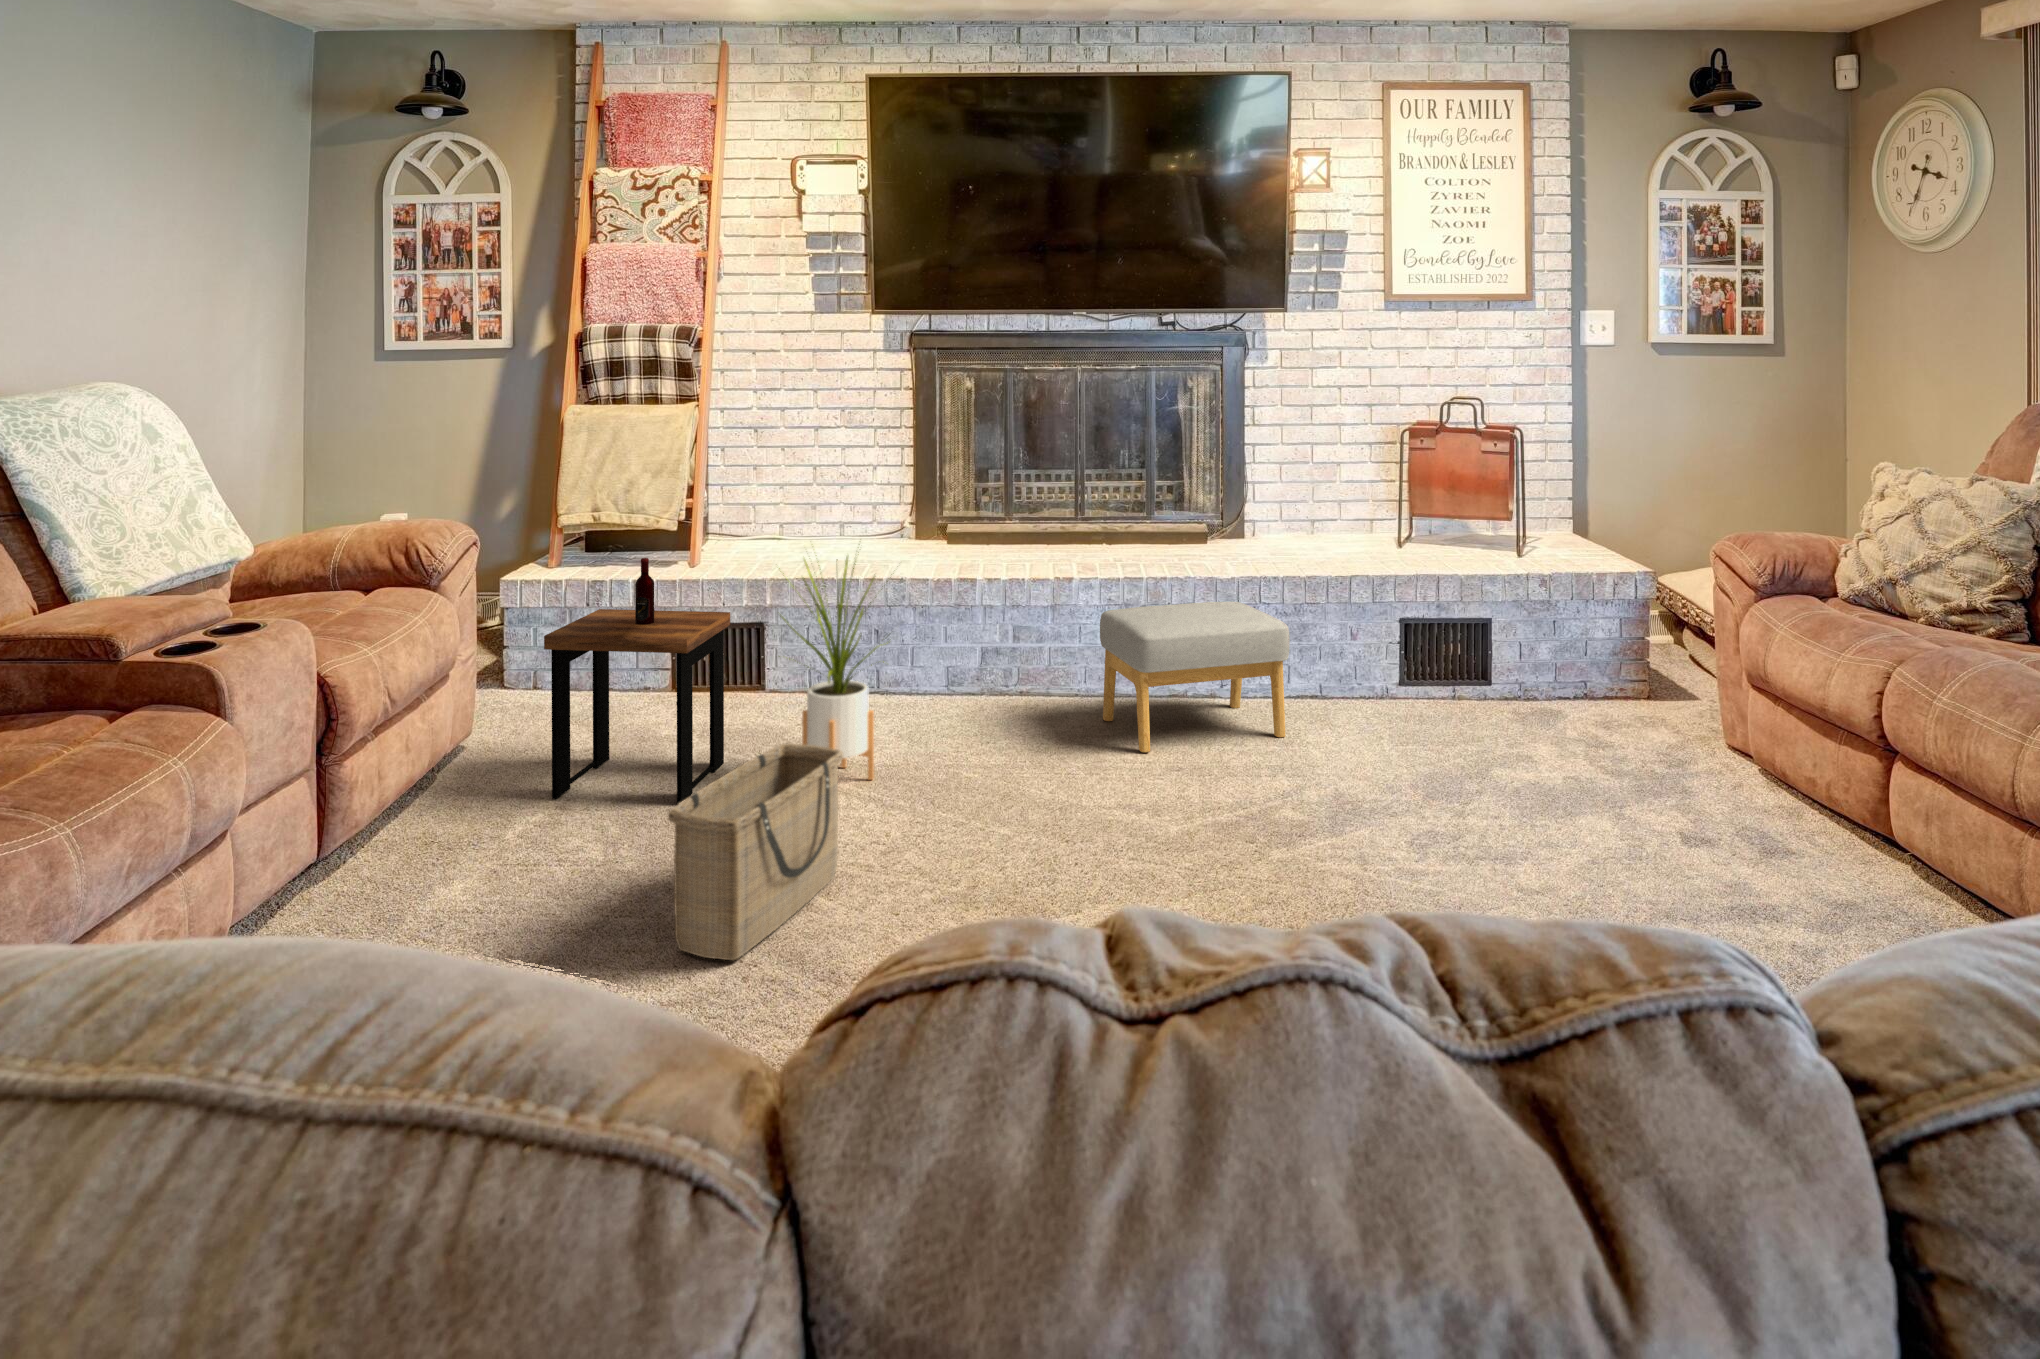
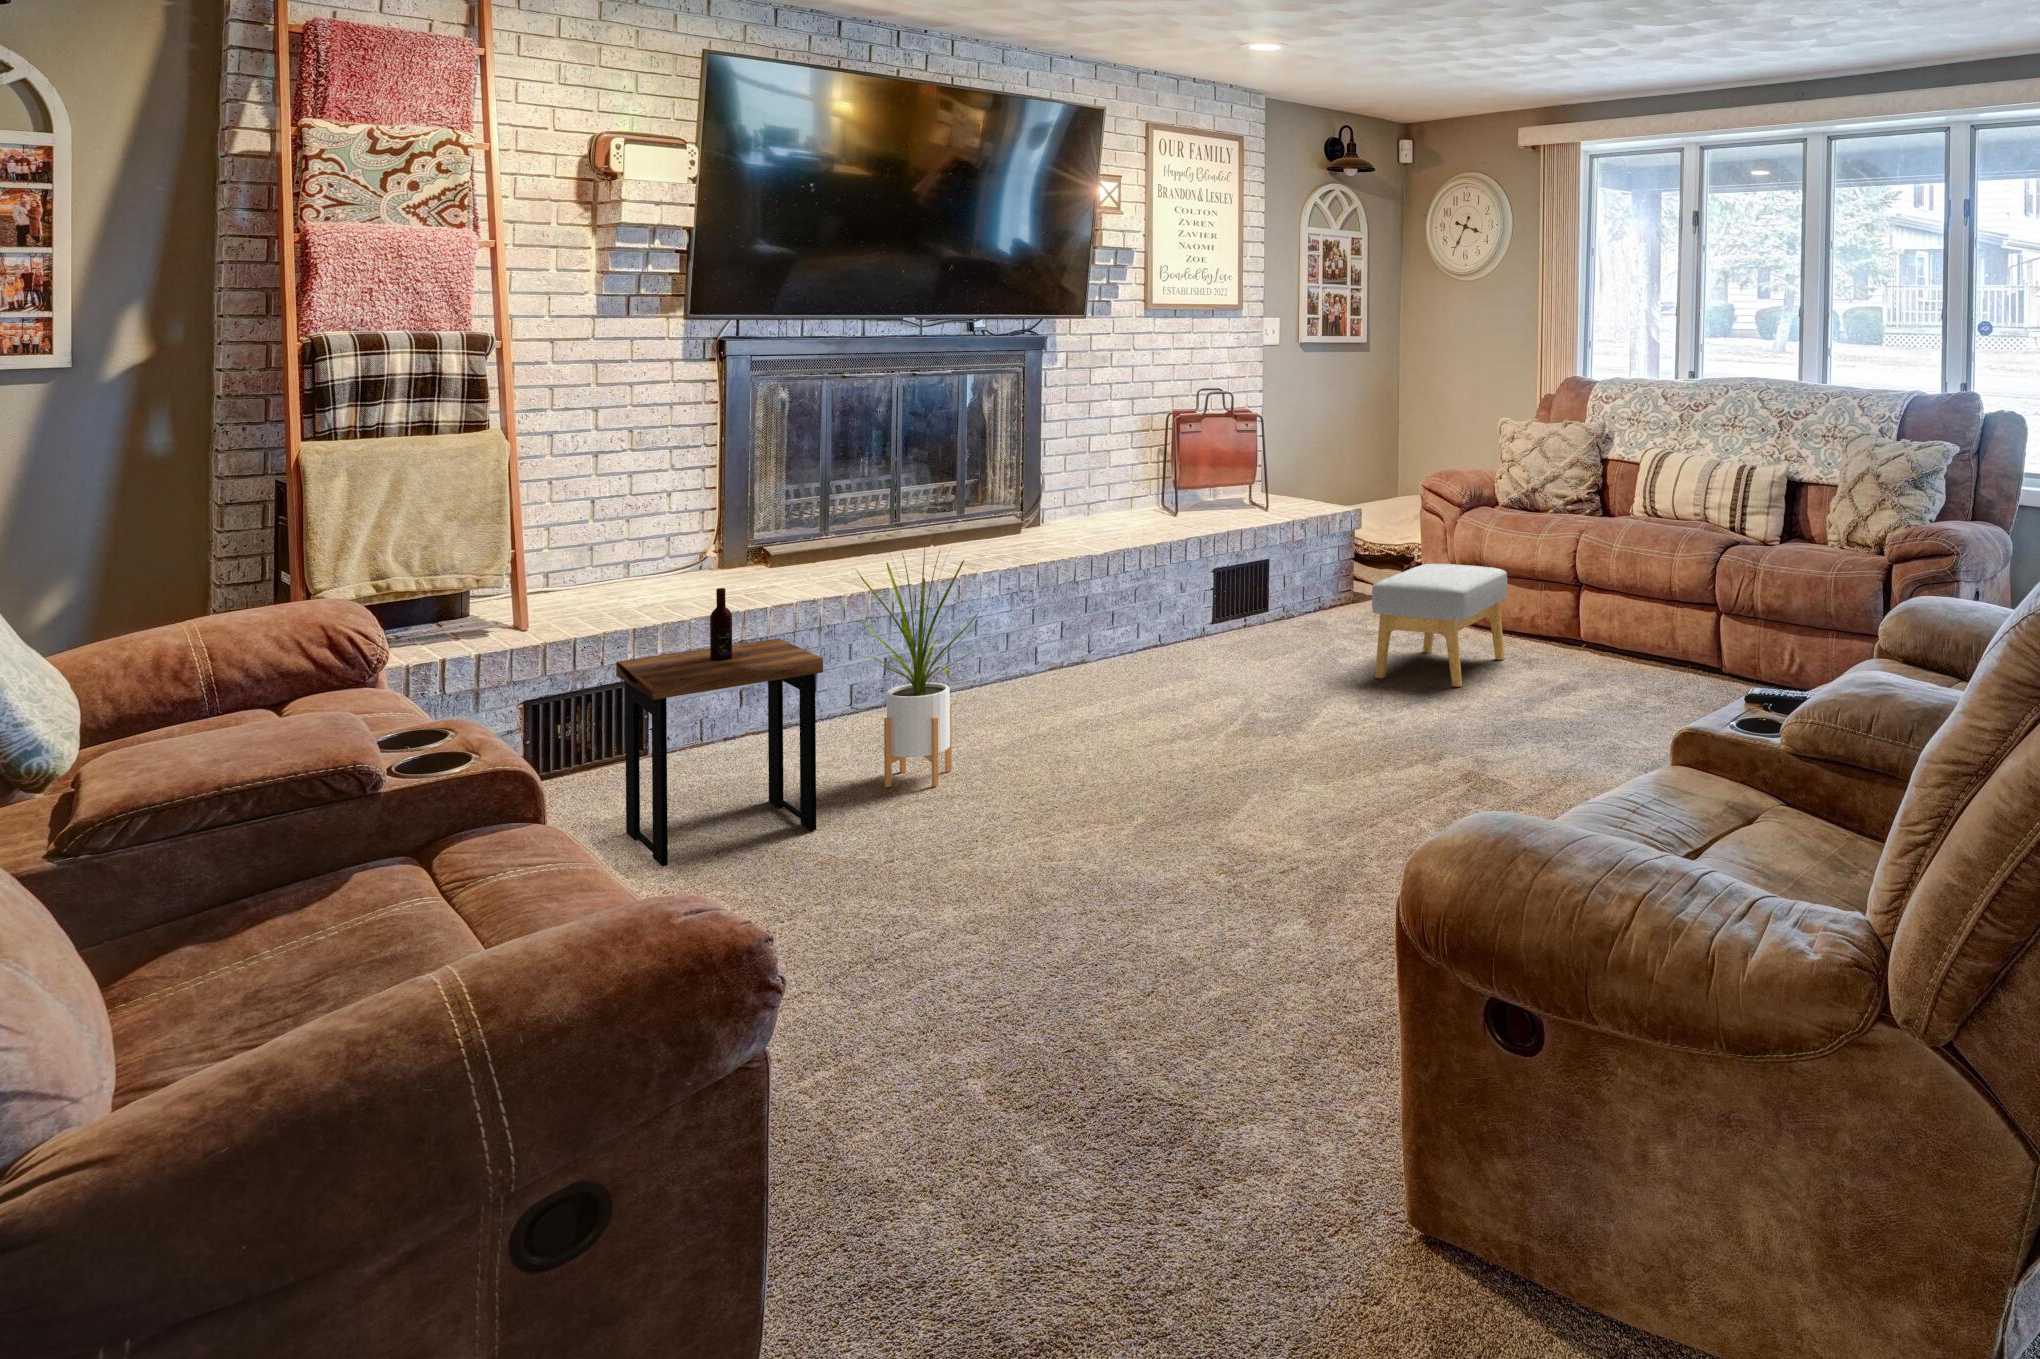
footstool: present [1100,601,1290,752] -> present [1372,564,1507,687]
basket: present [668,744,843,960] -> none [1014,709,1128,881]

